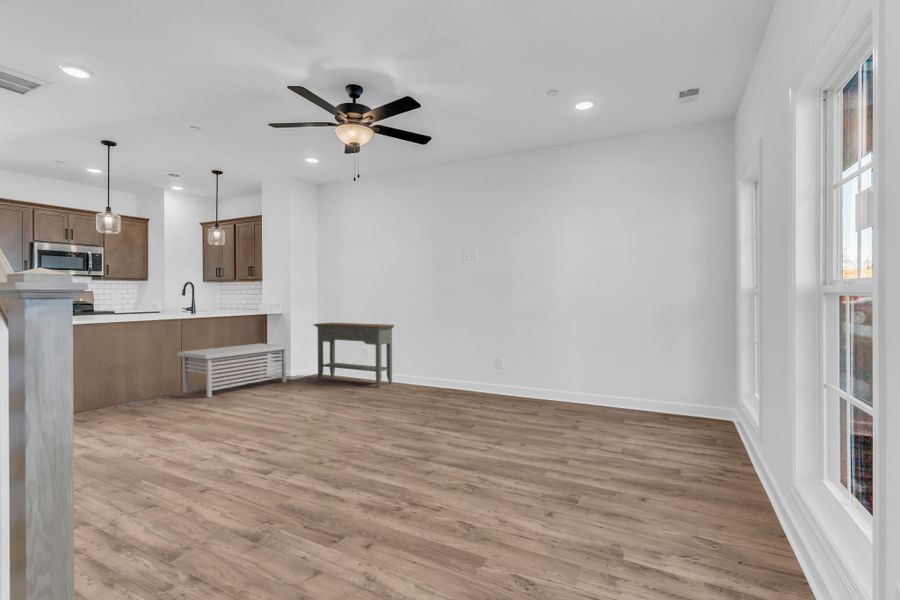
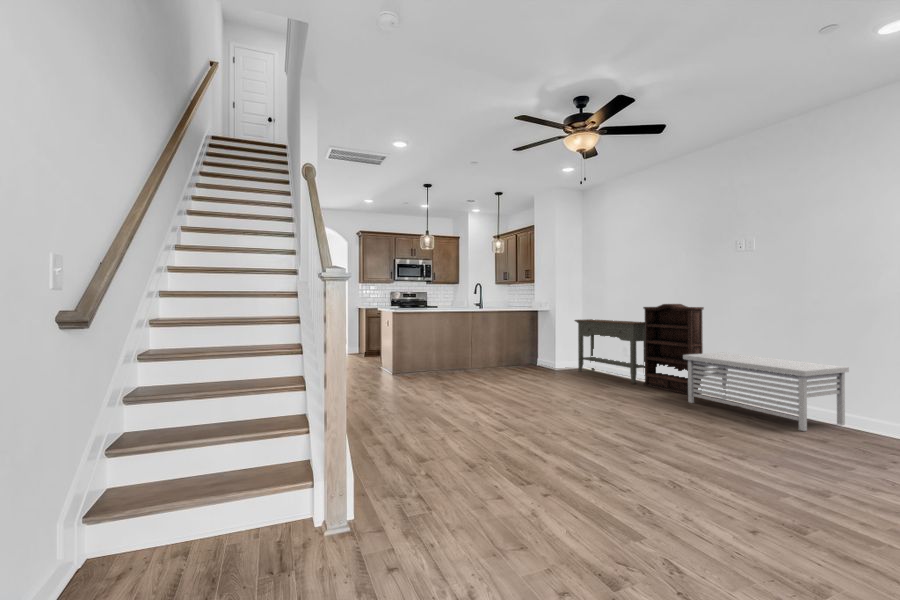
bookshelf: none [388,307,442,393] -> present [643,304,704,395]
storage bench: present [178,343,288,398] -> present [683,353,849,431]

